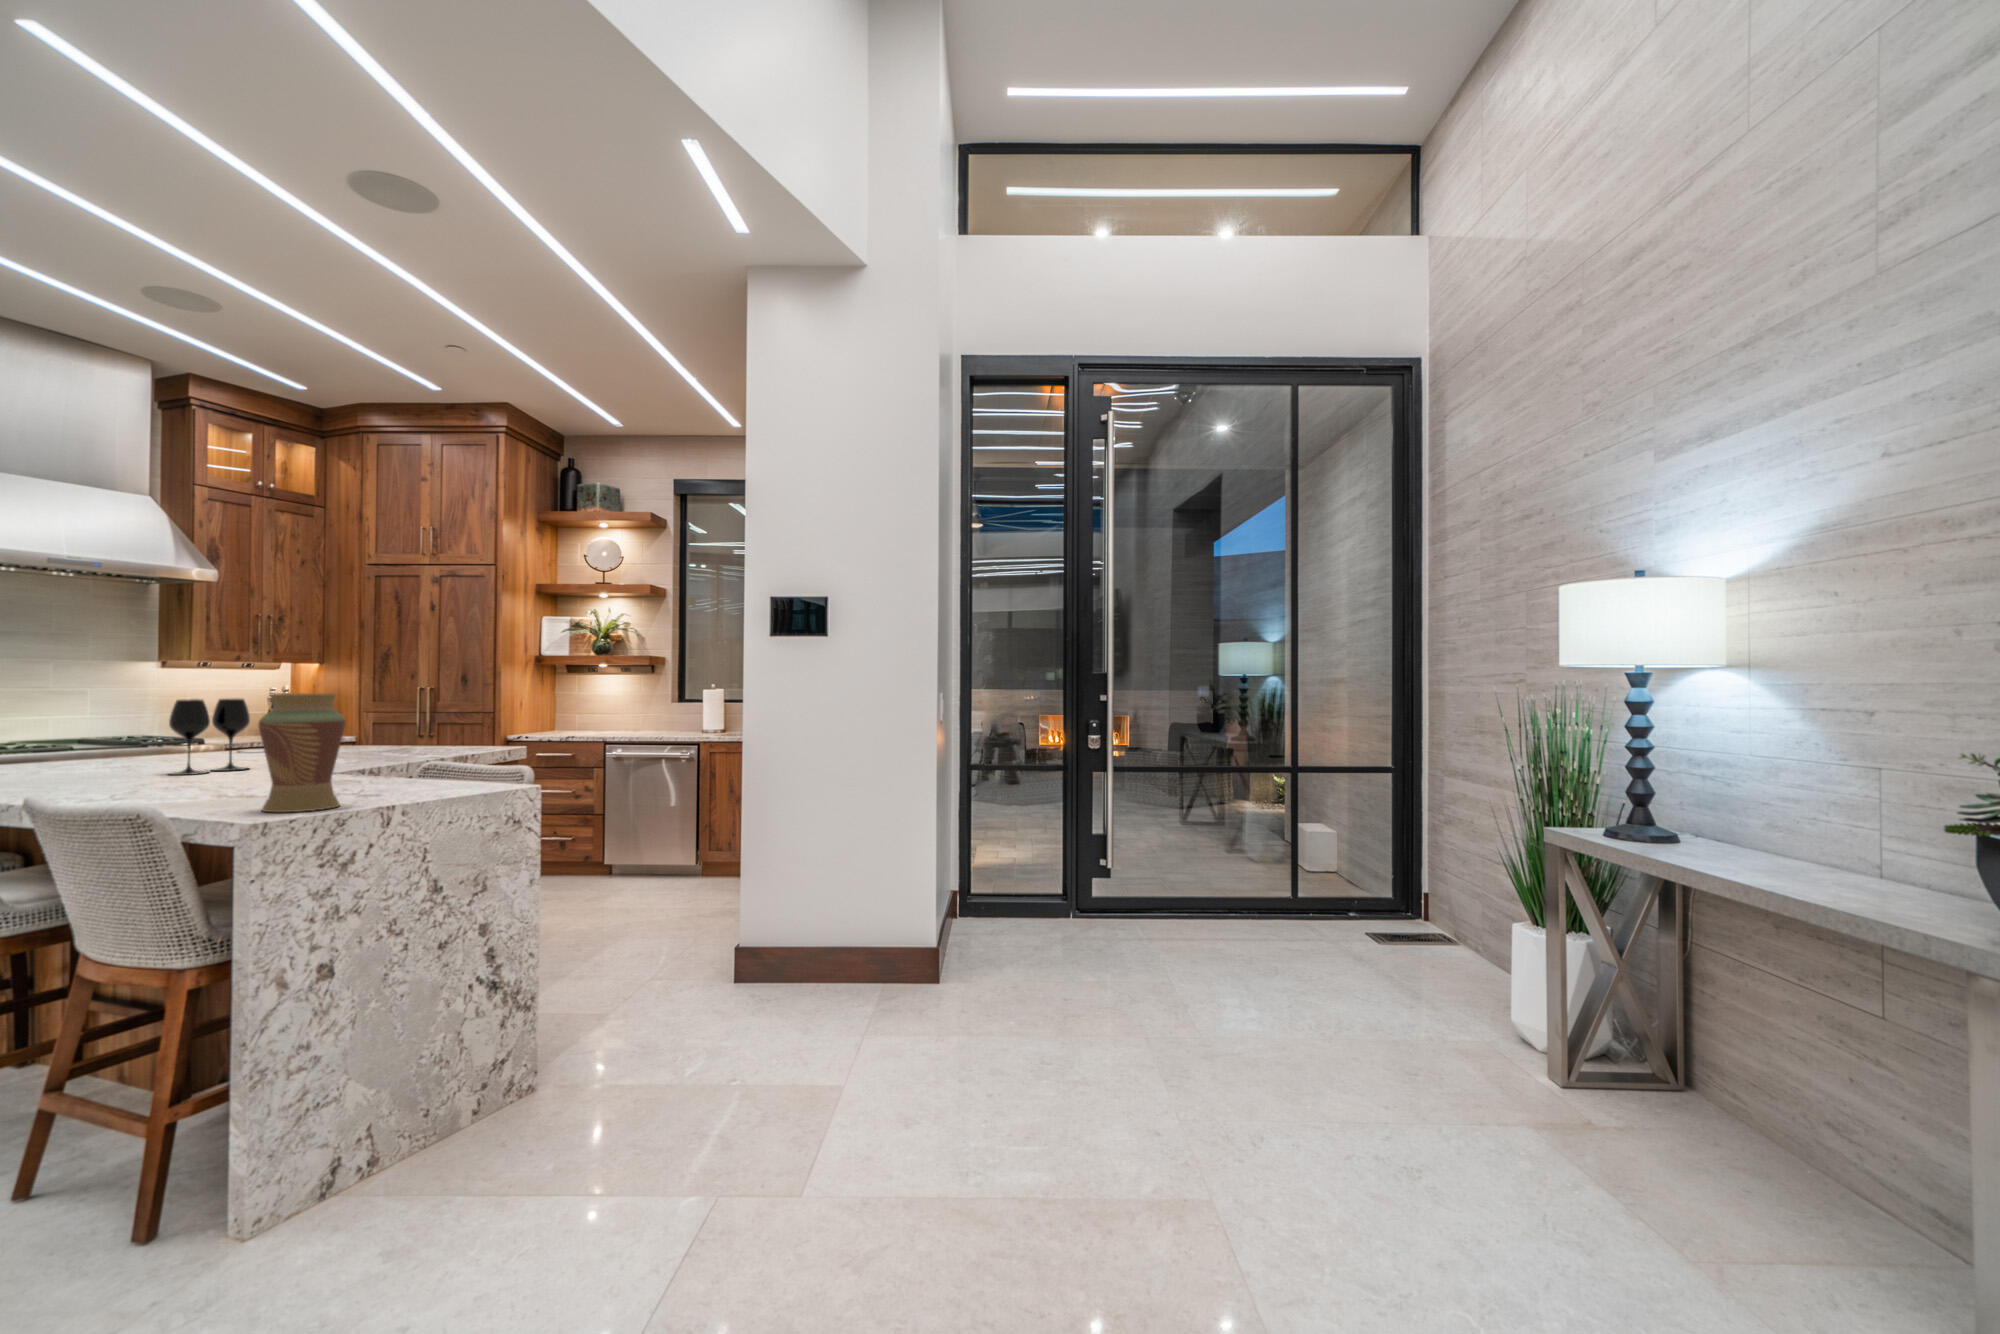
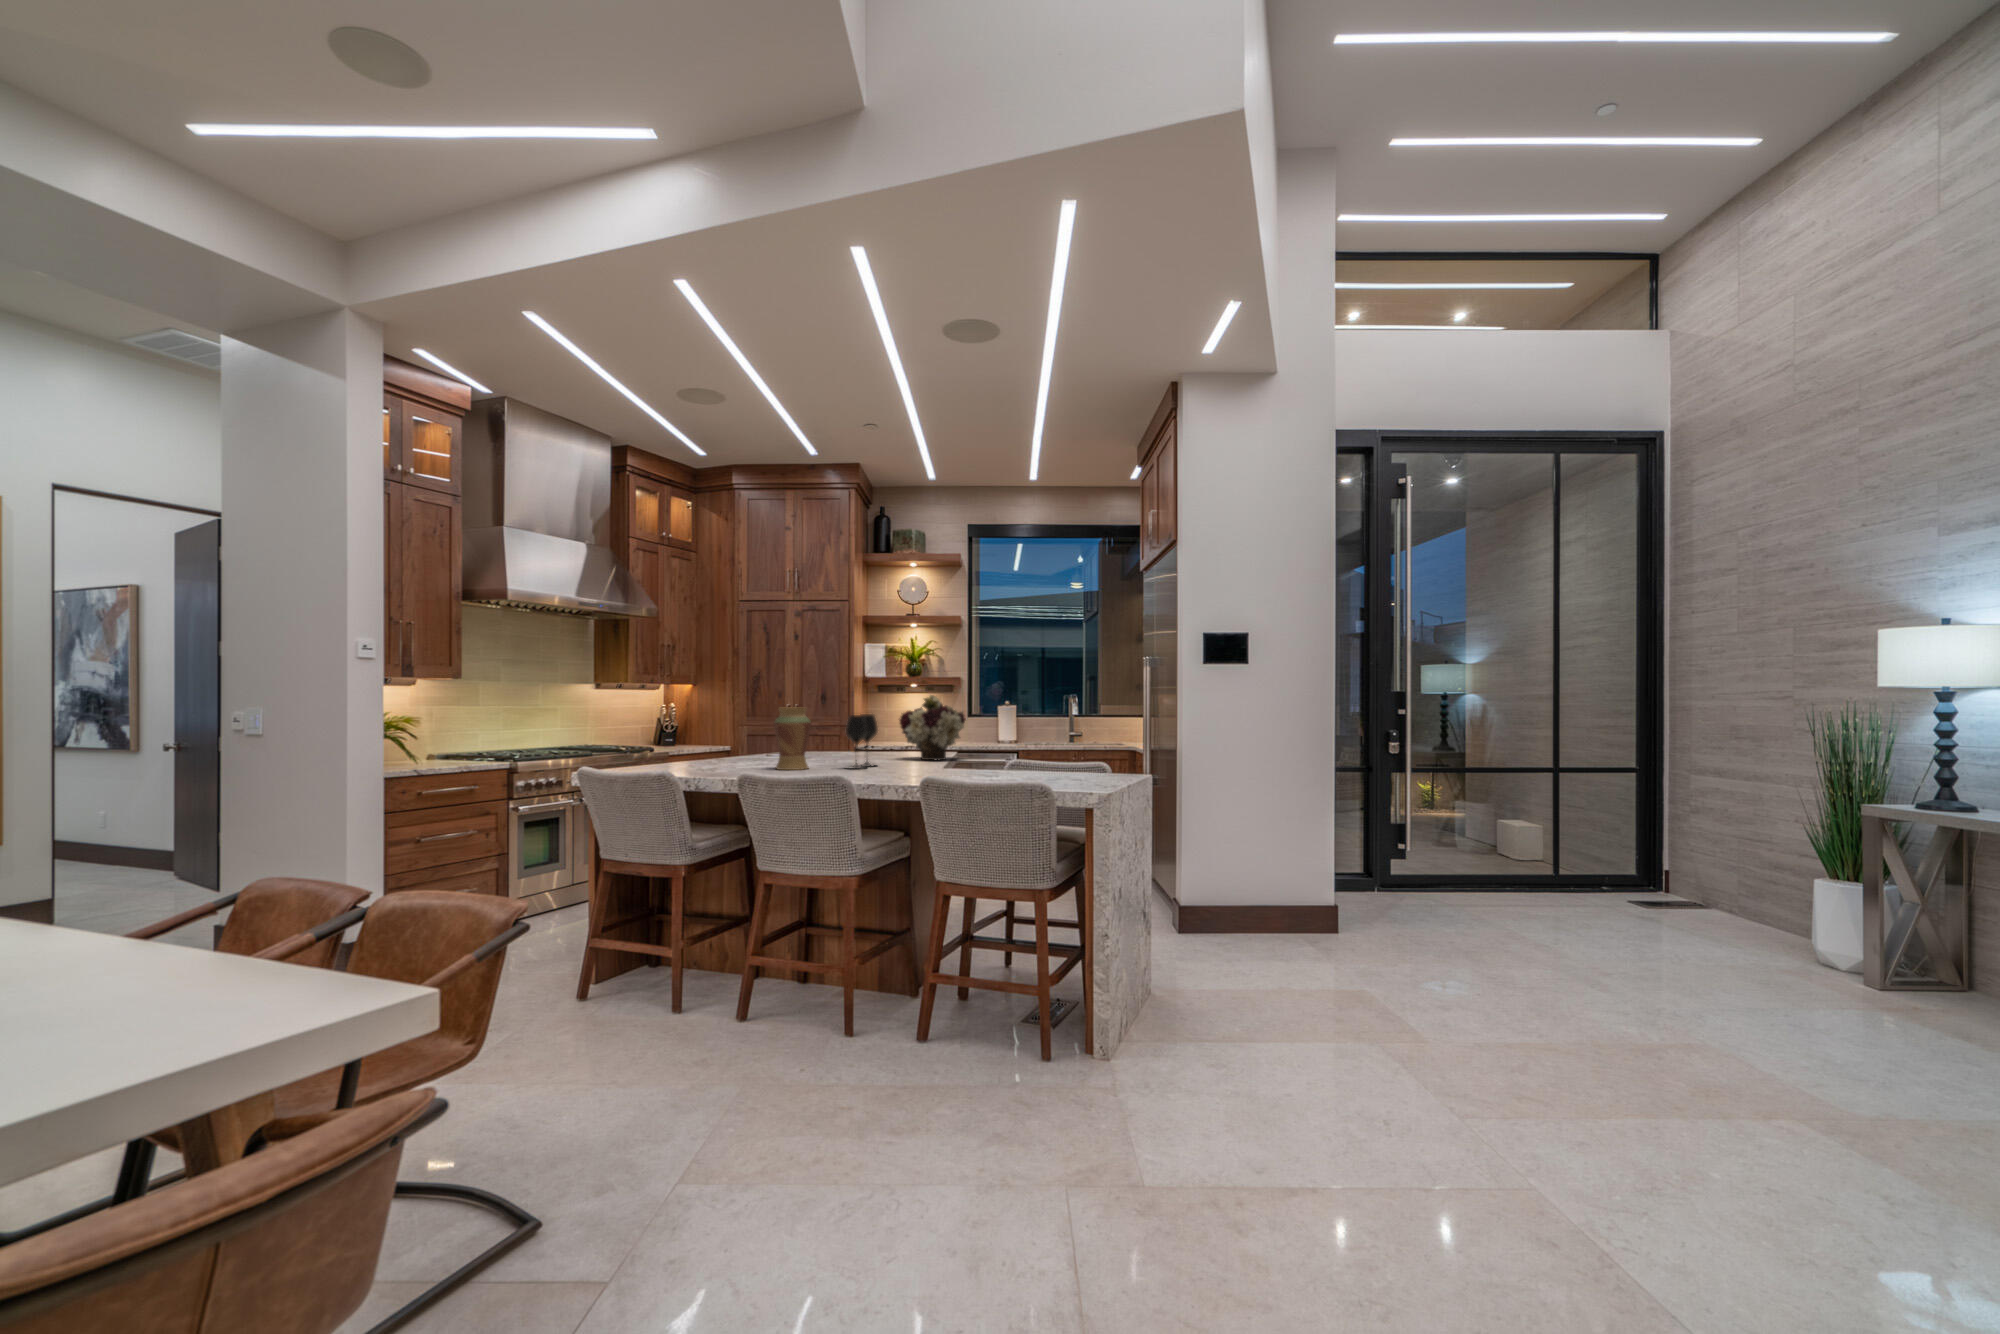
flower arrangement: none [342,674,444,761] -> present [900,695,965,760]
vase: present [258,693,346,812] -> present [774,707,811,770]

